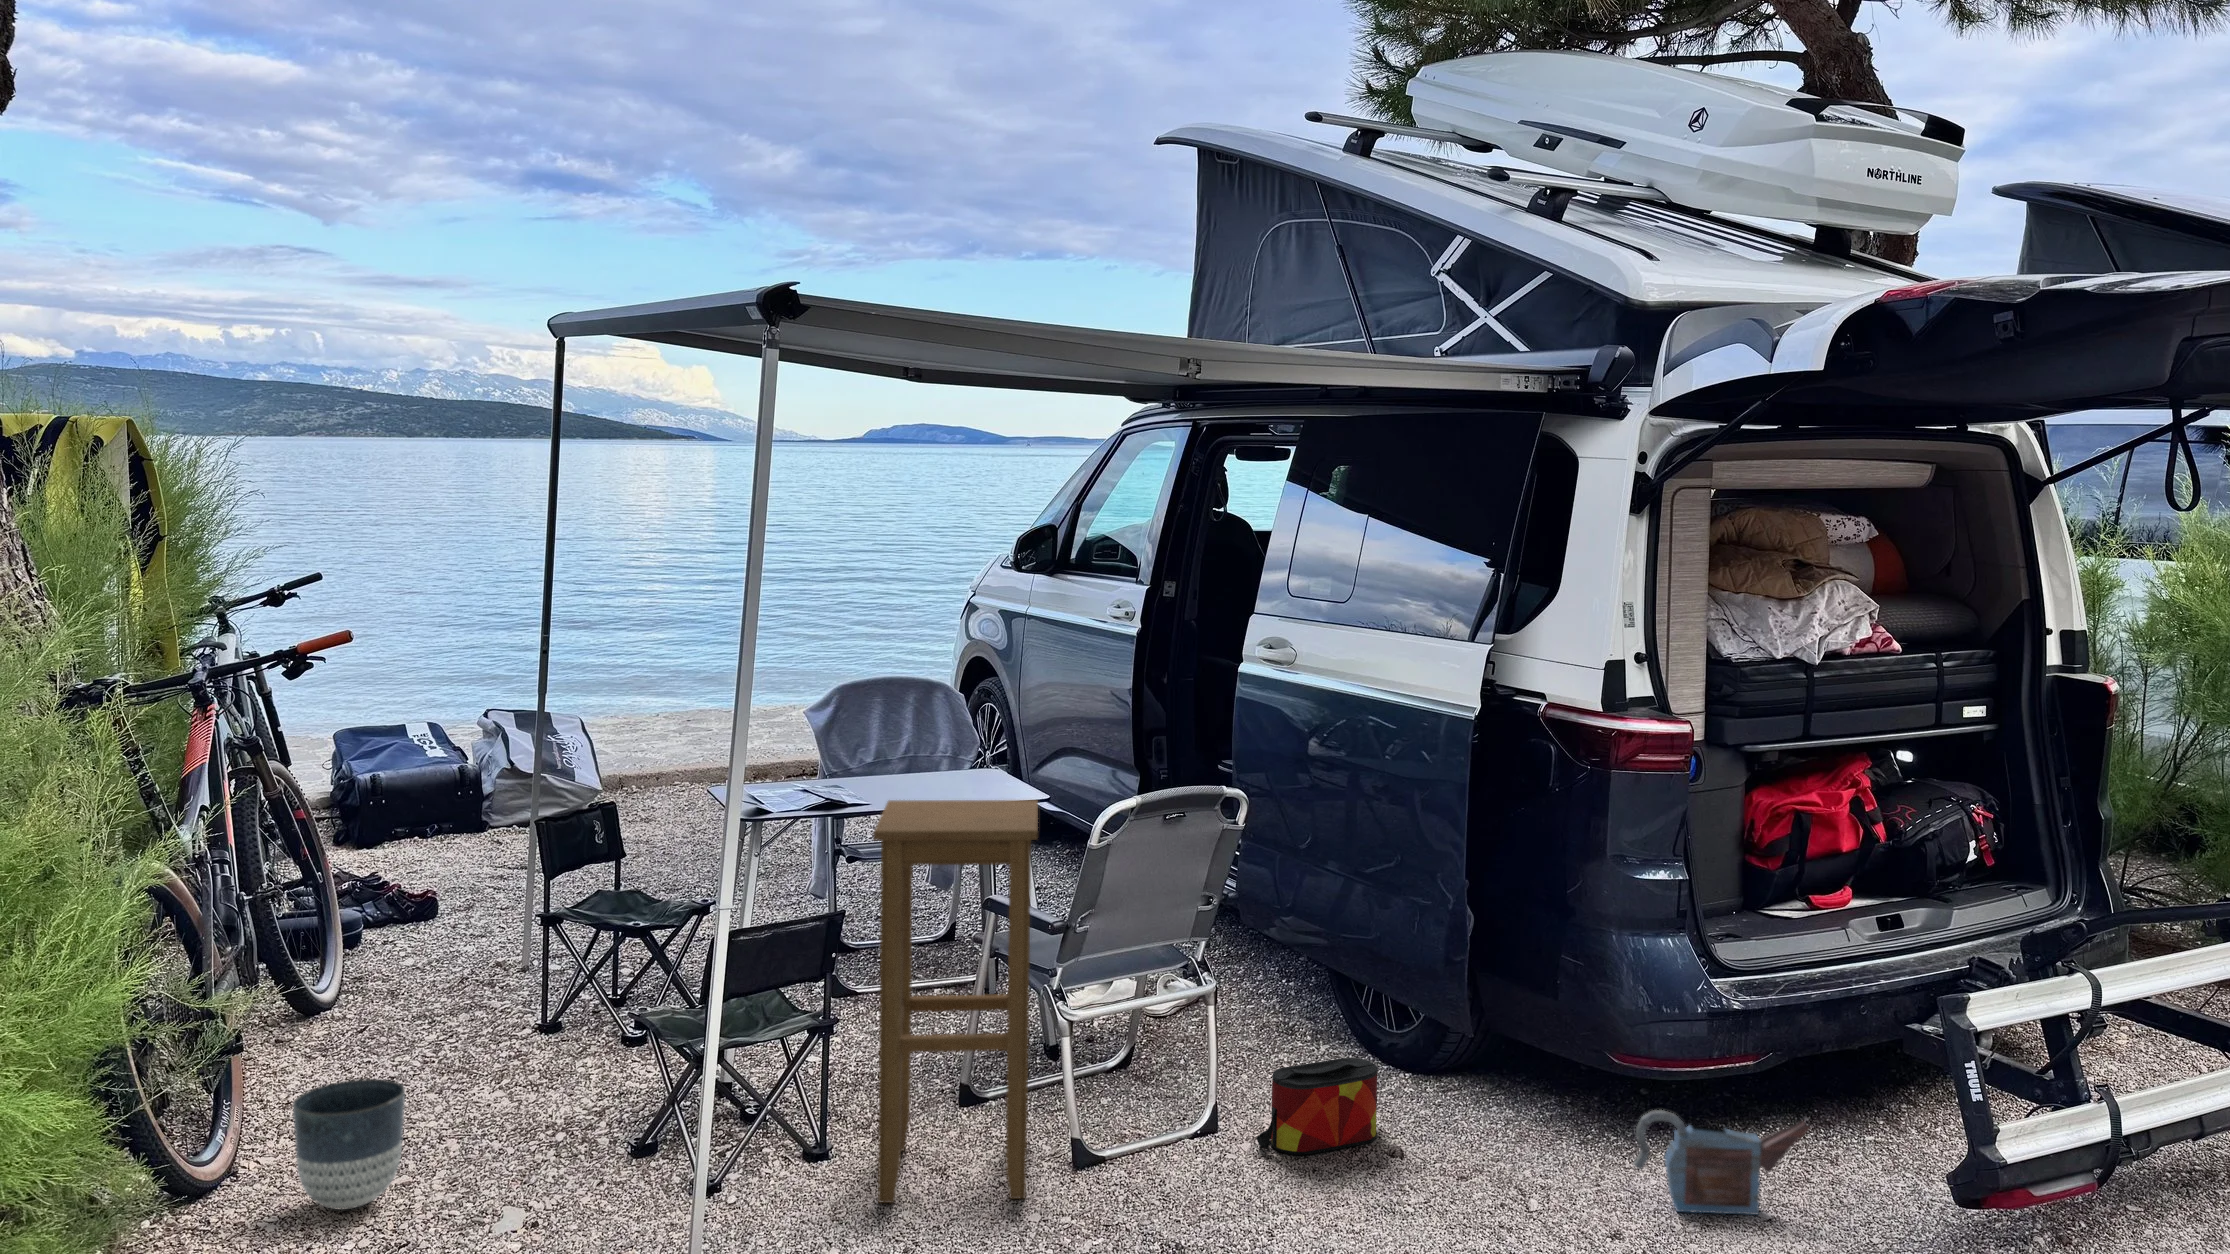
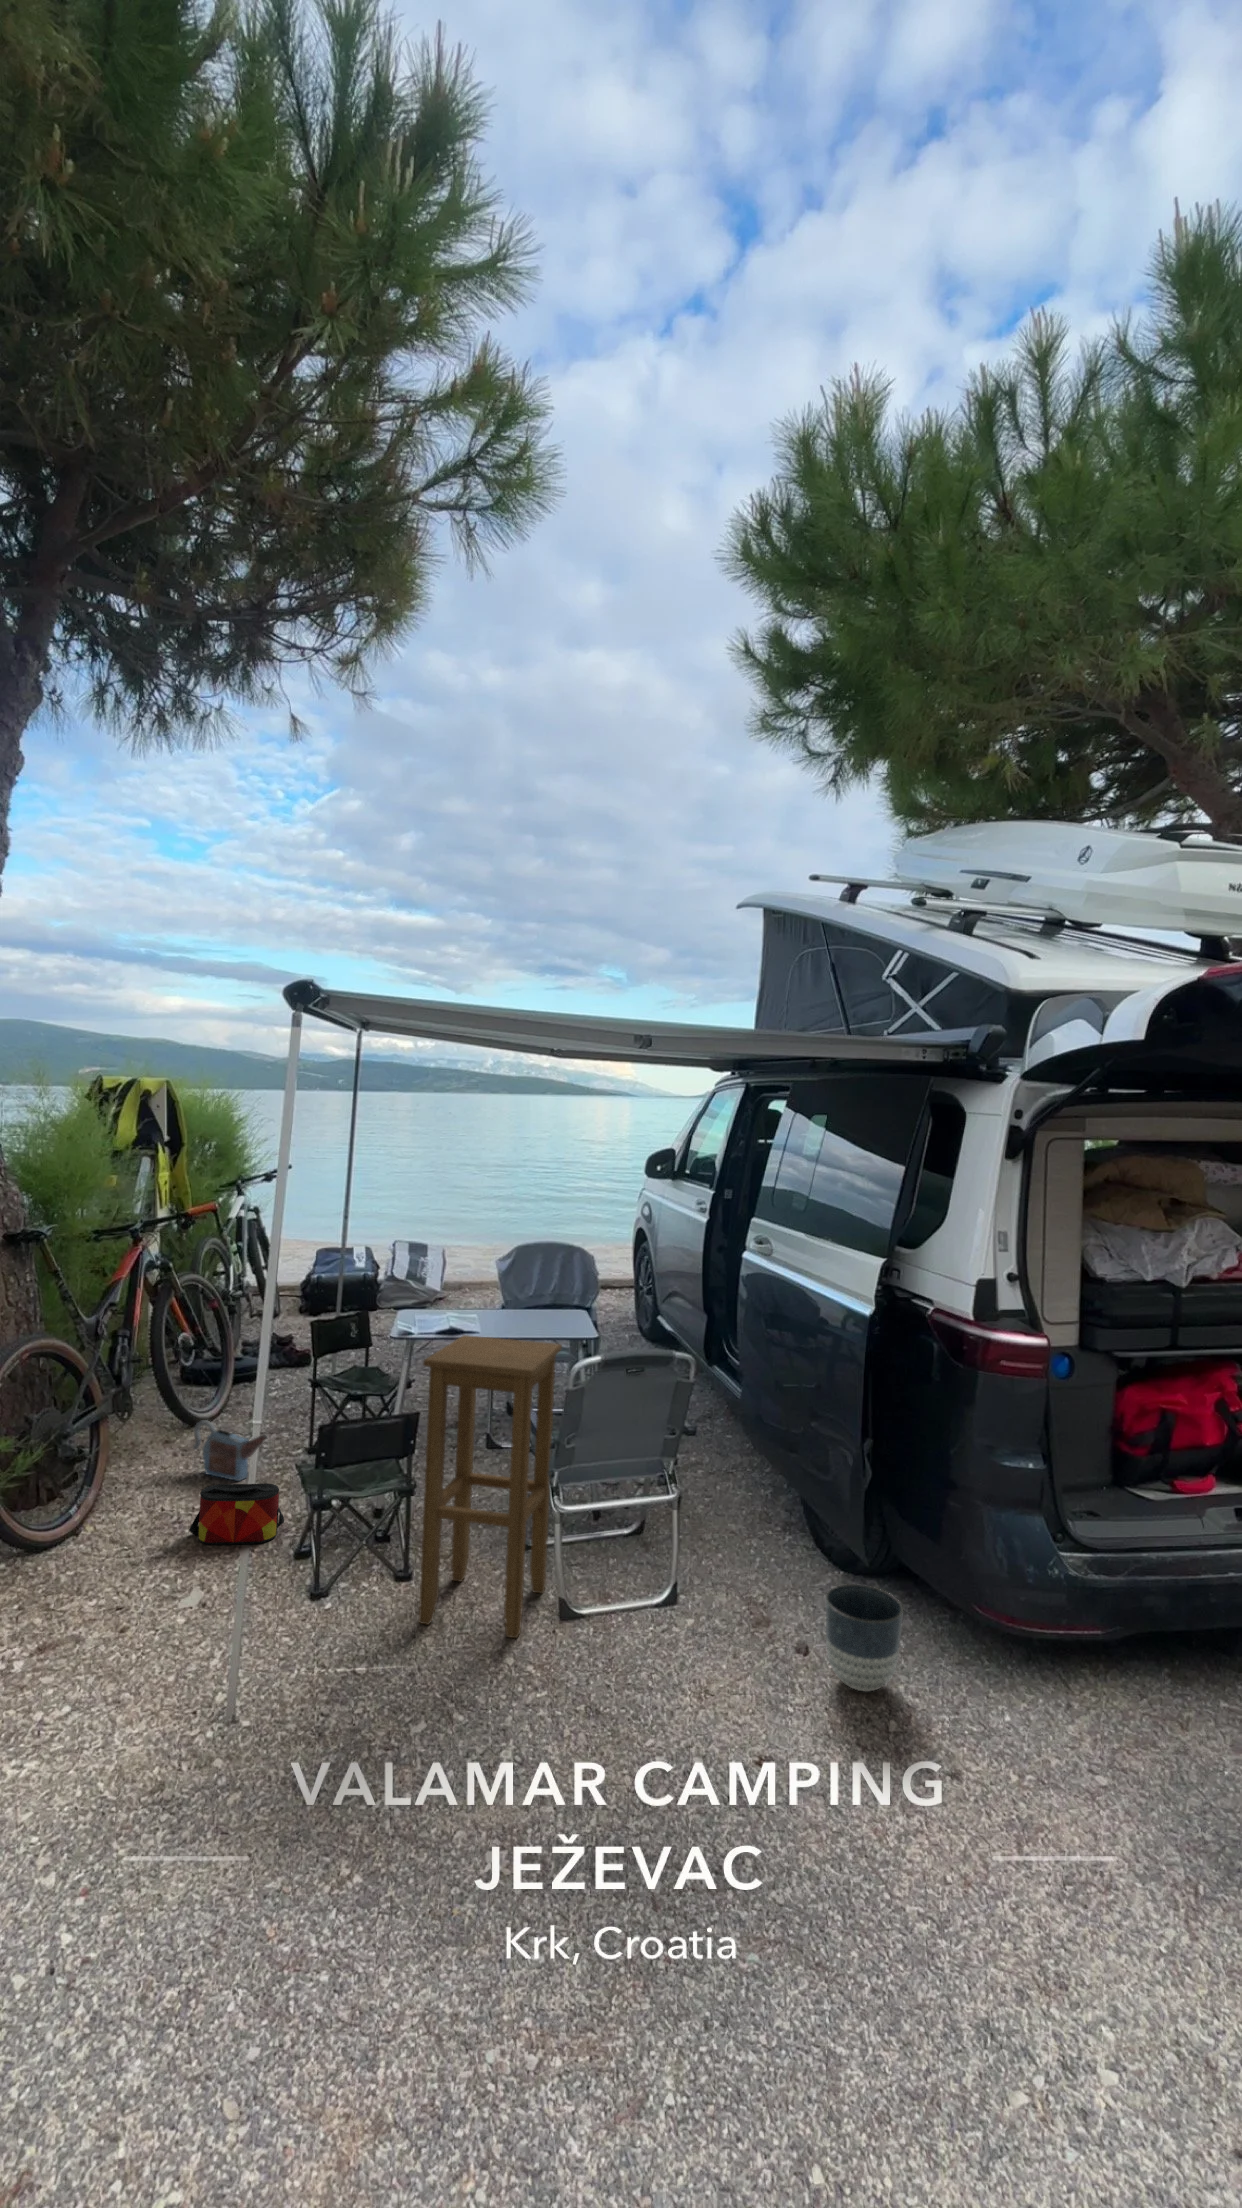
bag: present [1257,1058,1378,1155] -> present [189,1483,284,1545]
planter: present [293,1079,405,1209] -> present [826,1584,903,1691]
watering can: present [1633,1110,1811,1215] -> present [193,1420,267,1481]

